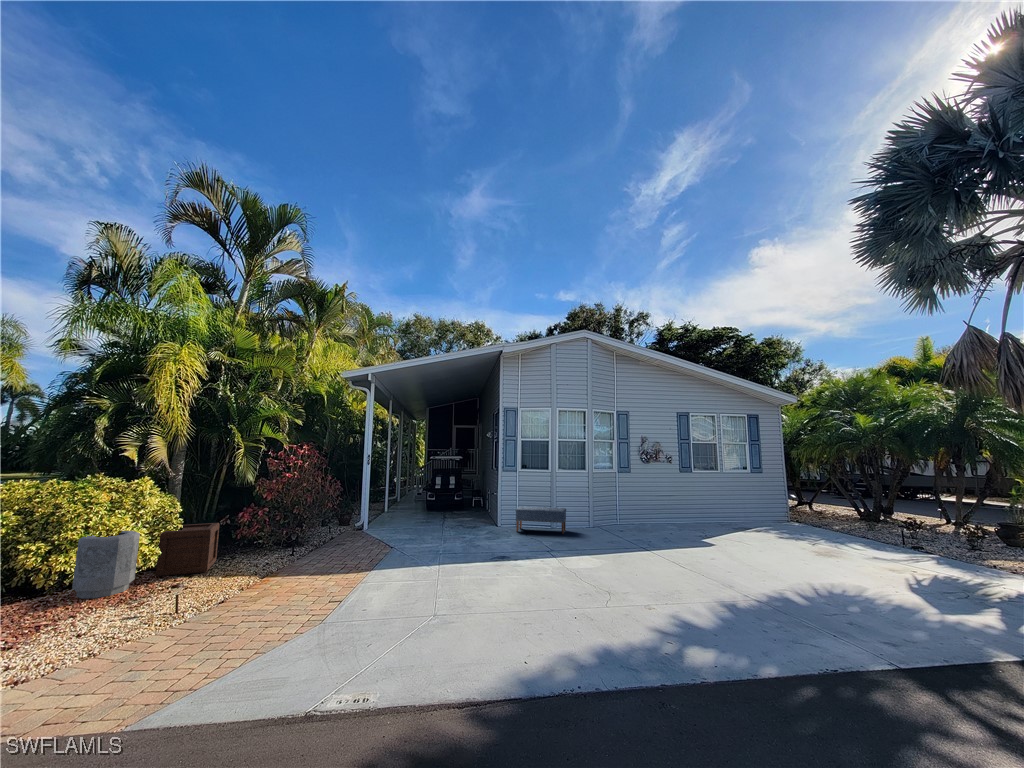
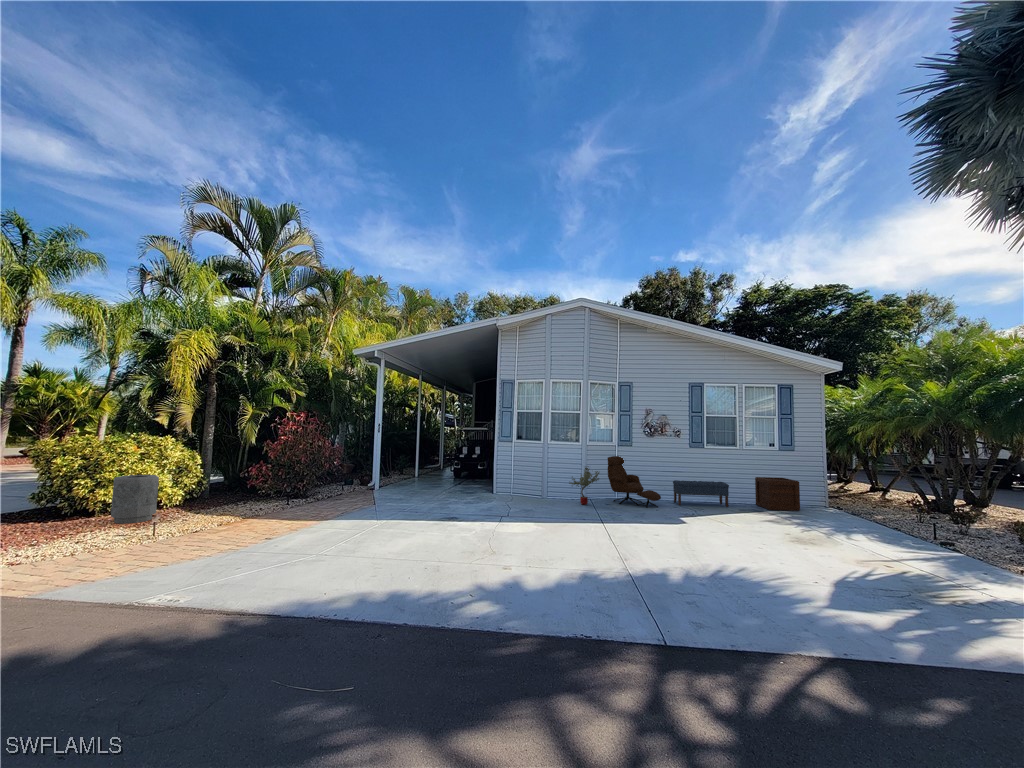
lounge chair: none [610,482,663,532] -> present [608,456,661,508]
potted tree: none [580,493,609,532] -> present [569,466,599,505]
bench: present [516,506,566,534] -> present [673,480,729,507]
wooden crate: present [156,523,220,577] -> present [755,477,800,511]

